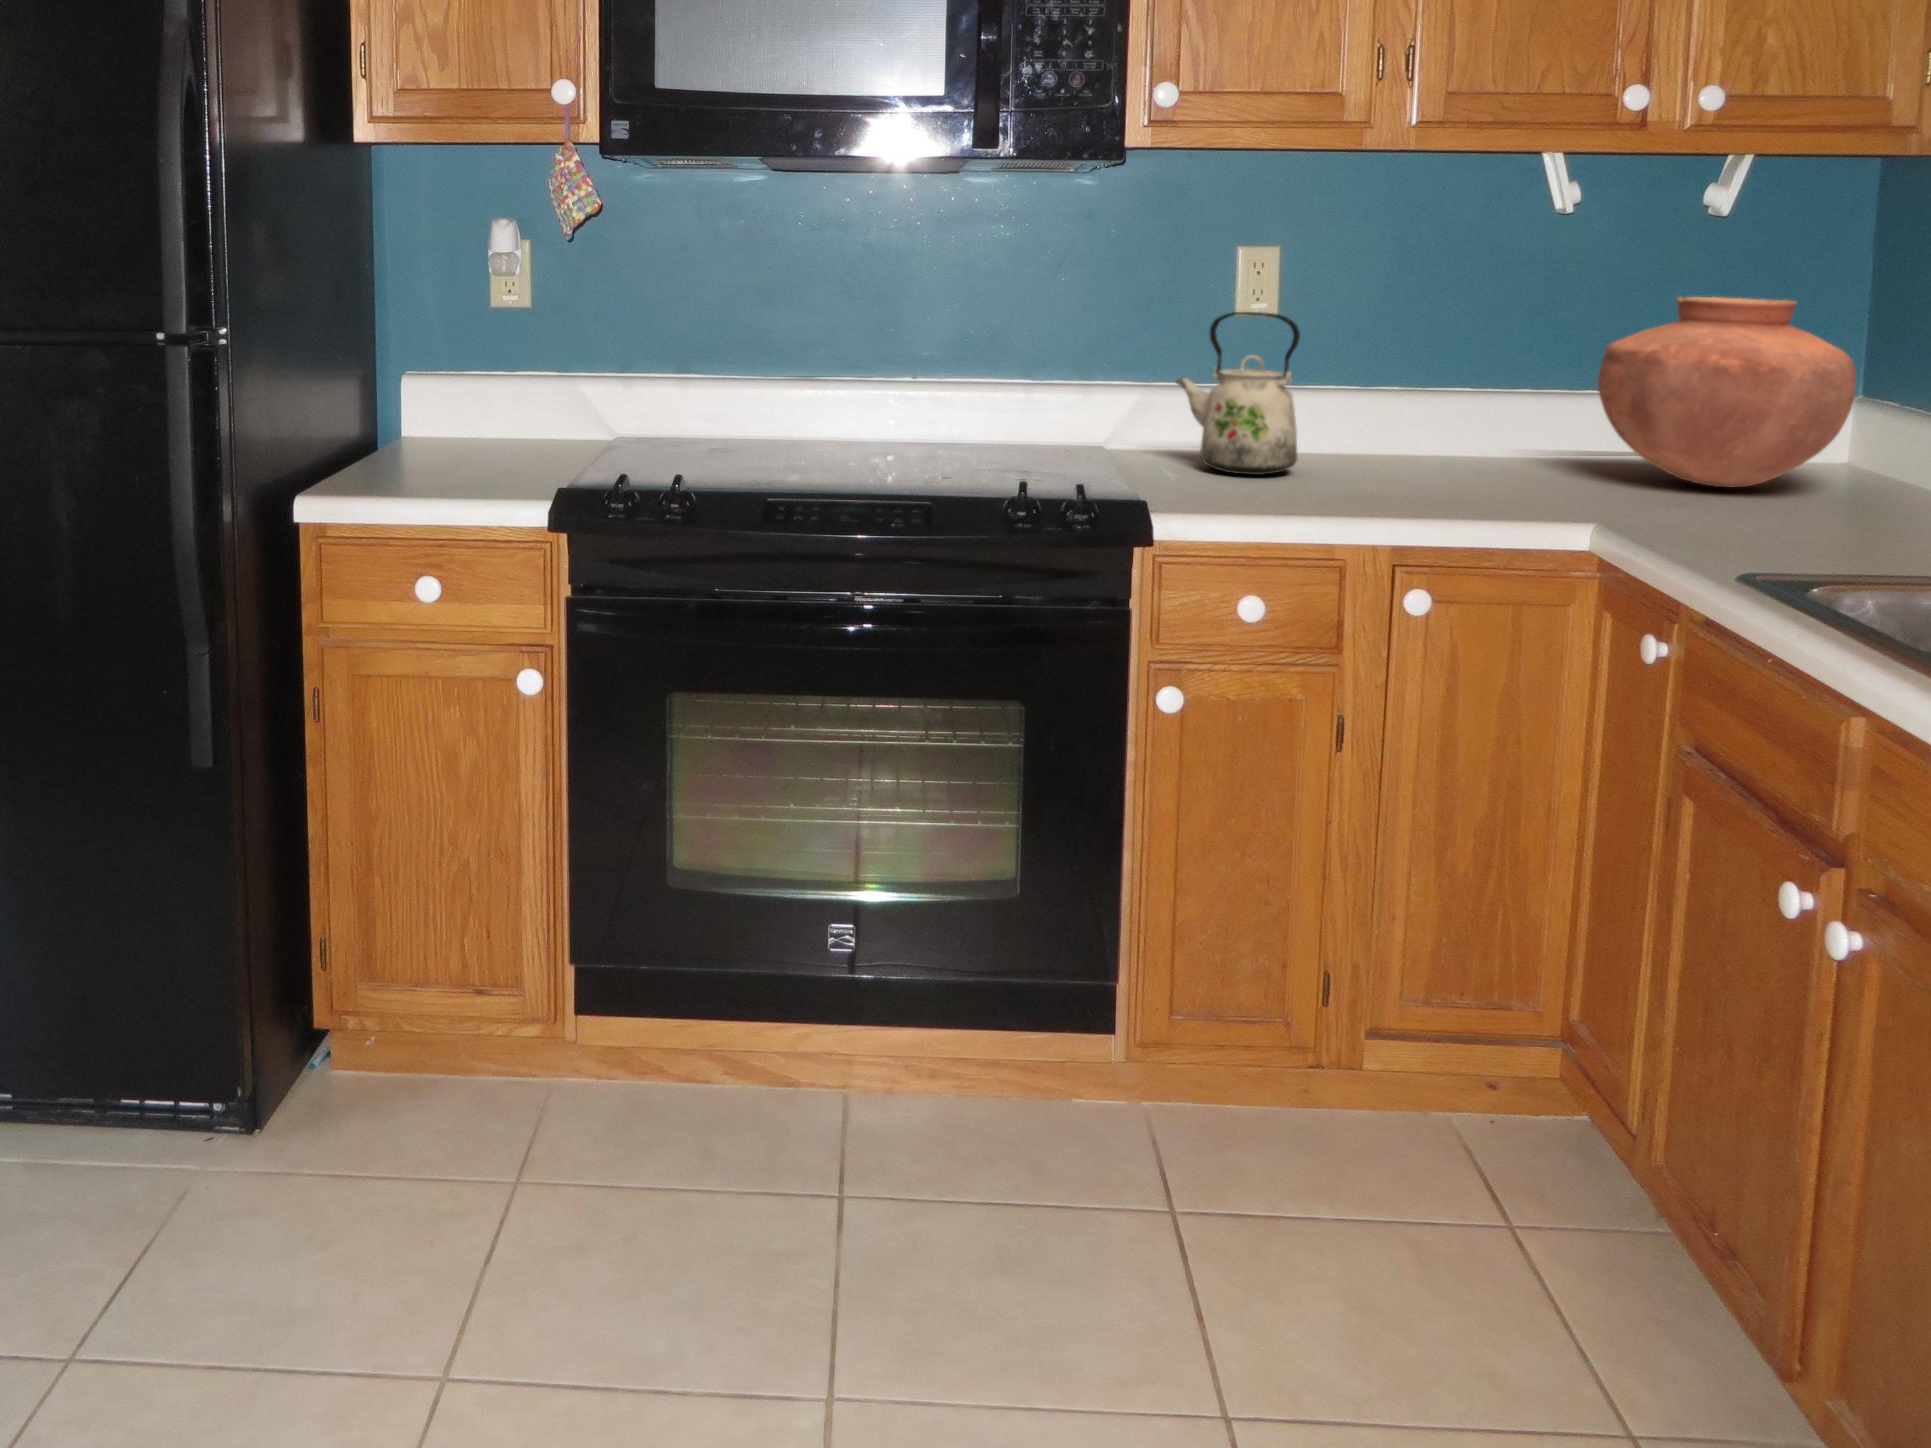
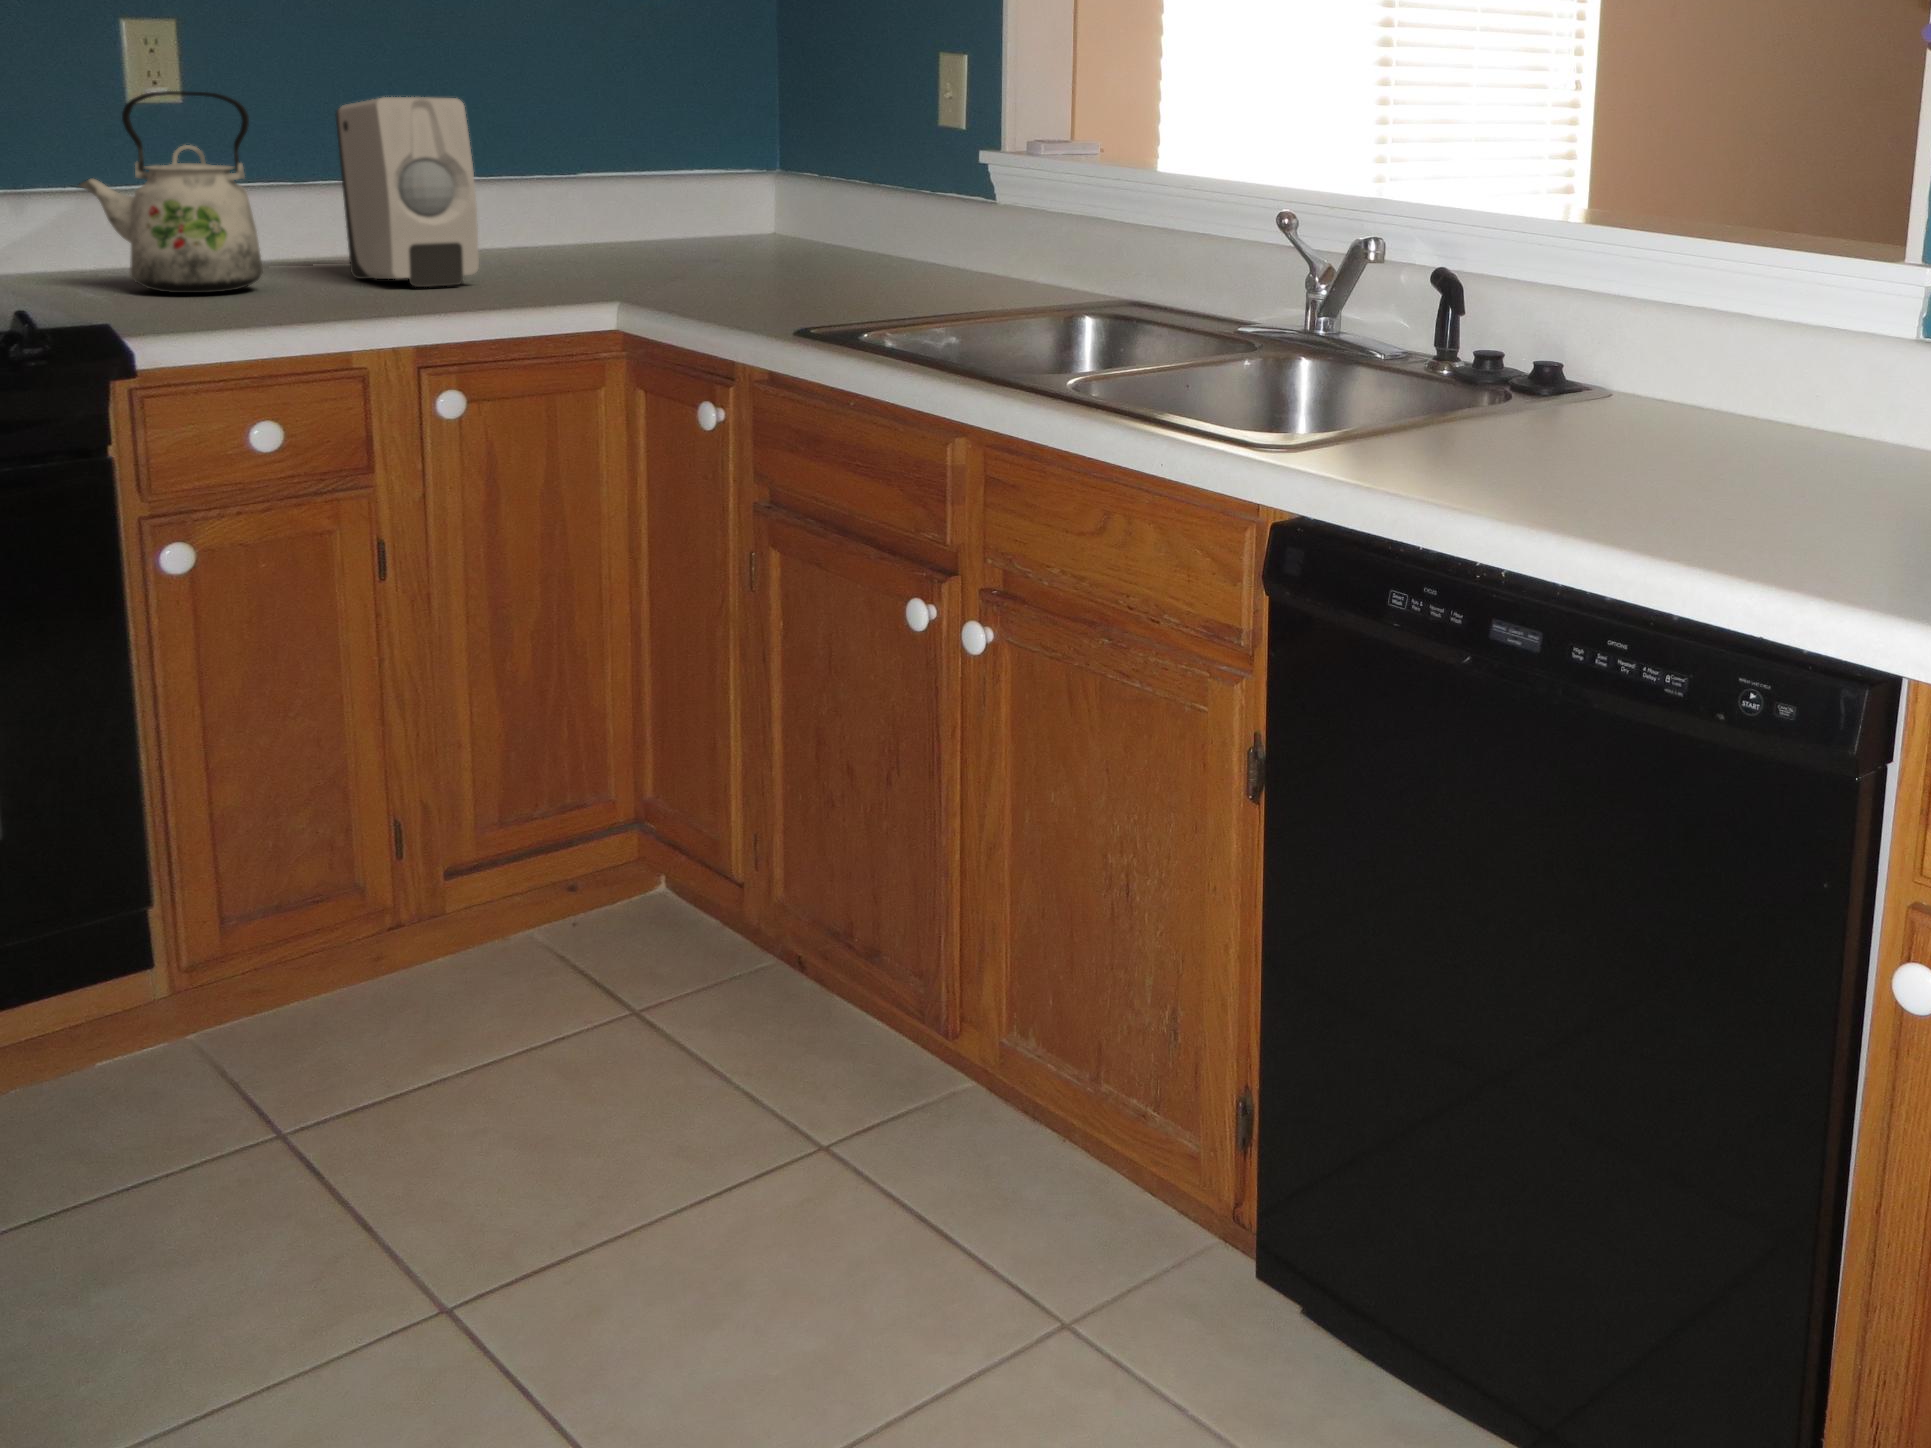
vase: present [1598,297,1856,487] -> none [578,76,814,268]
soap dispenser: none [1376,319,1484,486] -> present [336,97,479,287]

